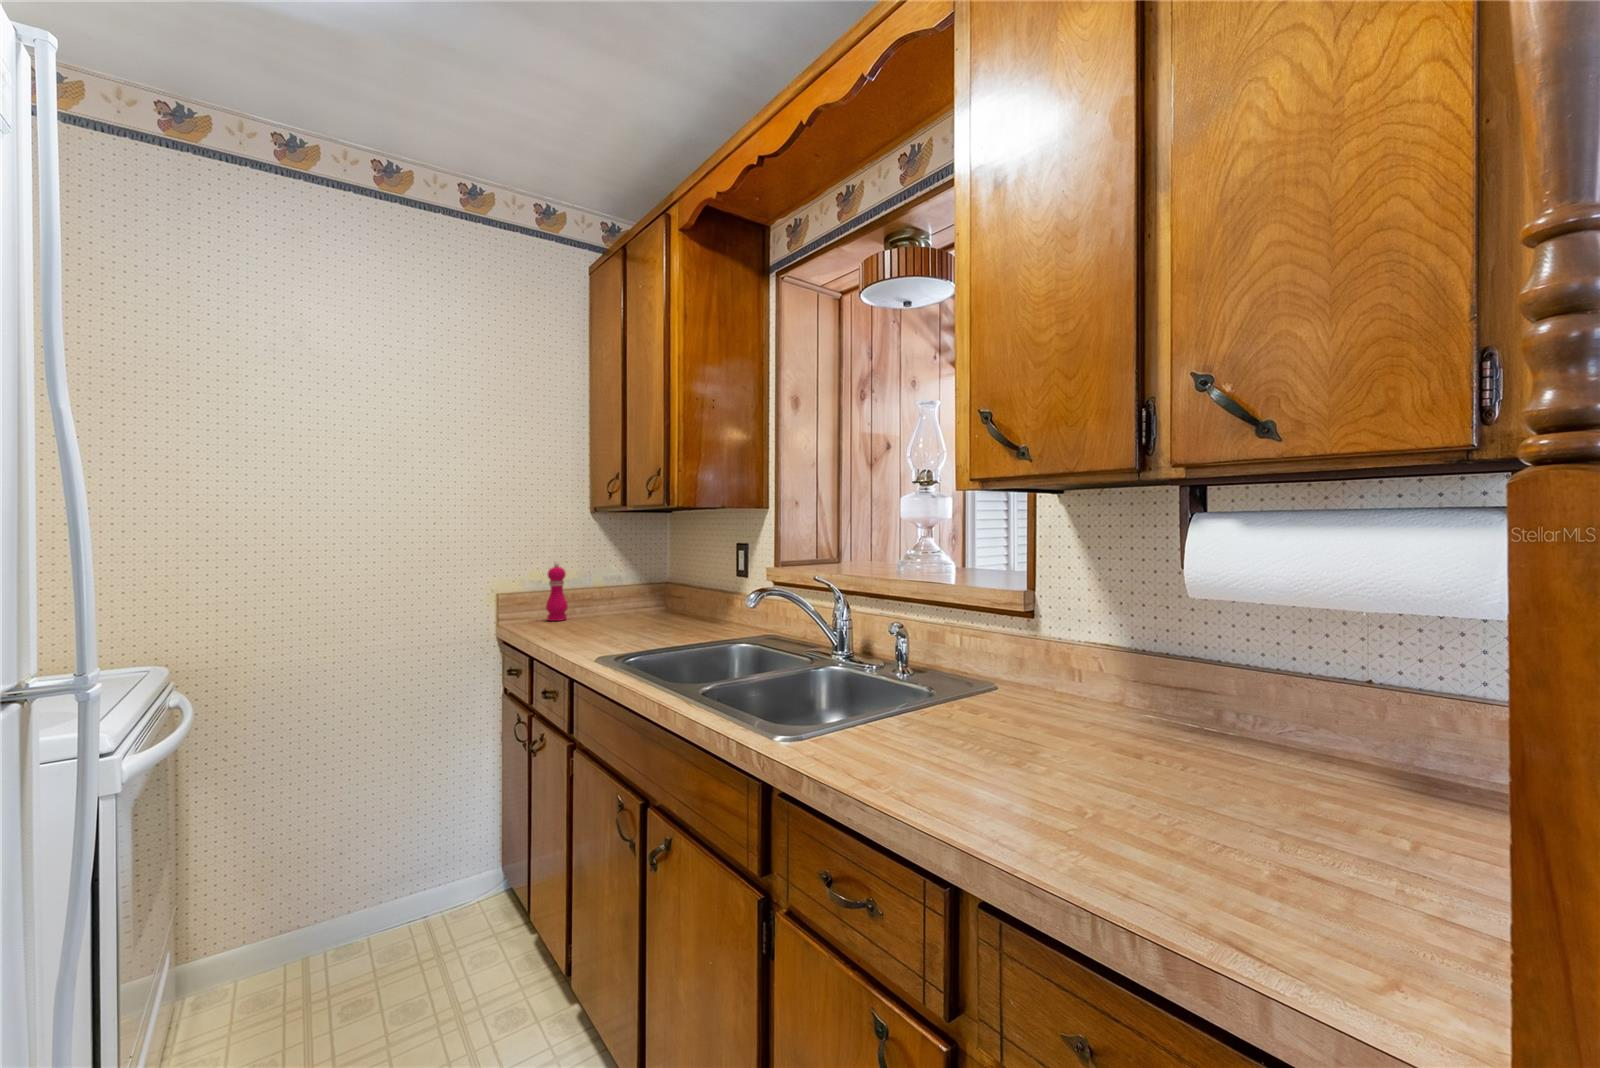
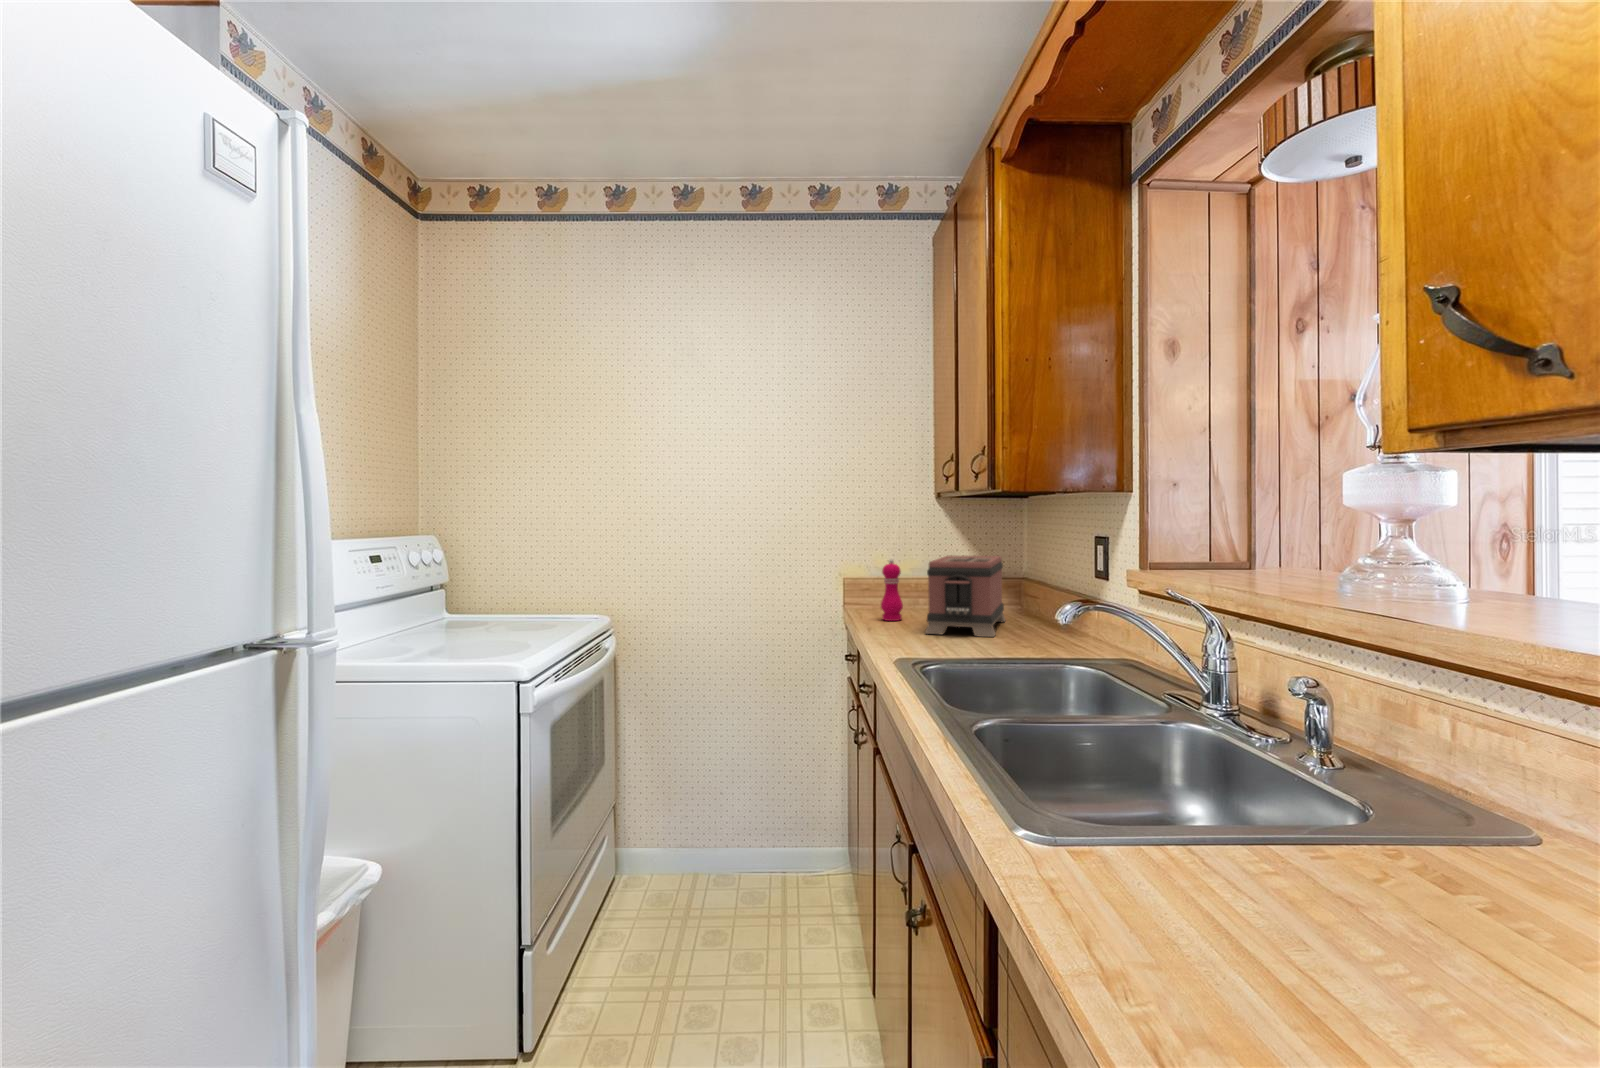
toaster: none [599,558,661,628] -> present [925,556,1005,637]

